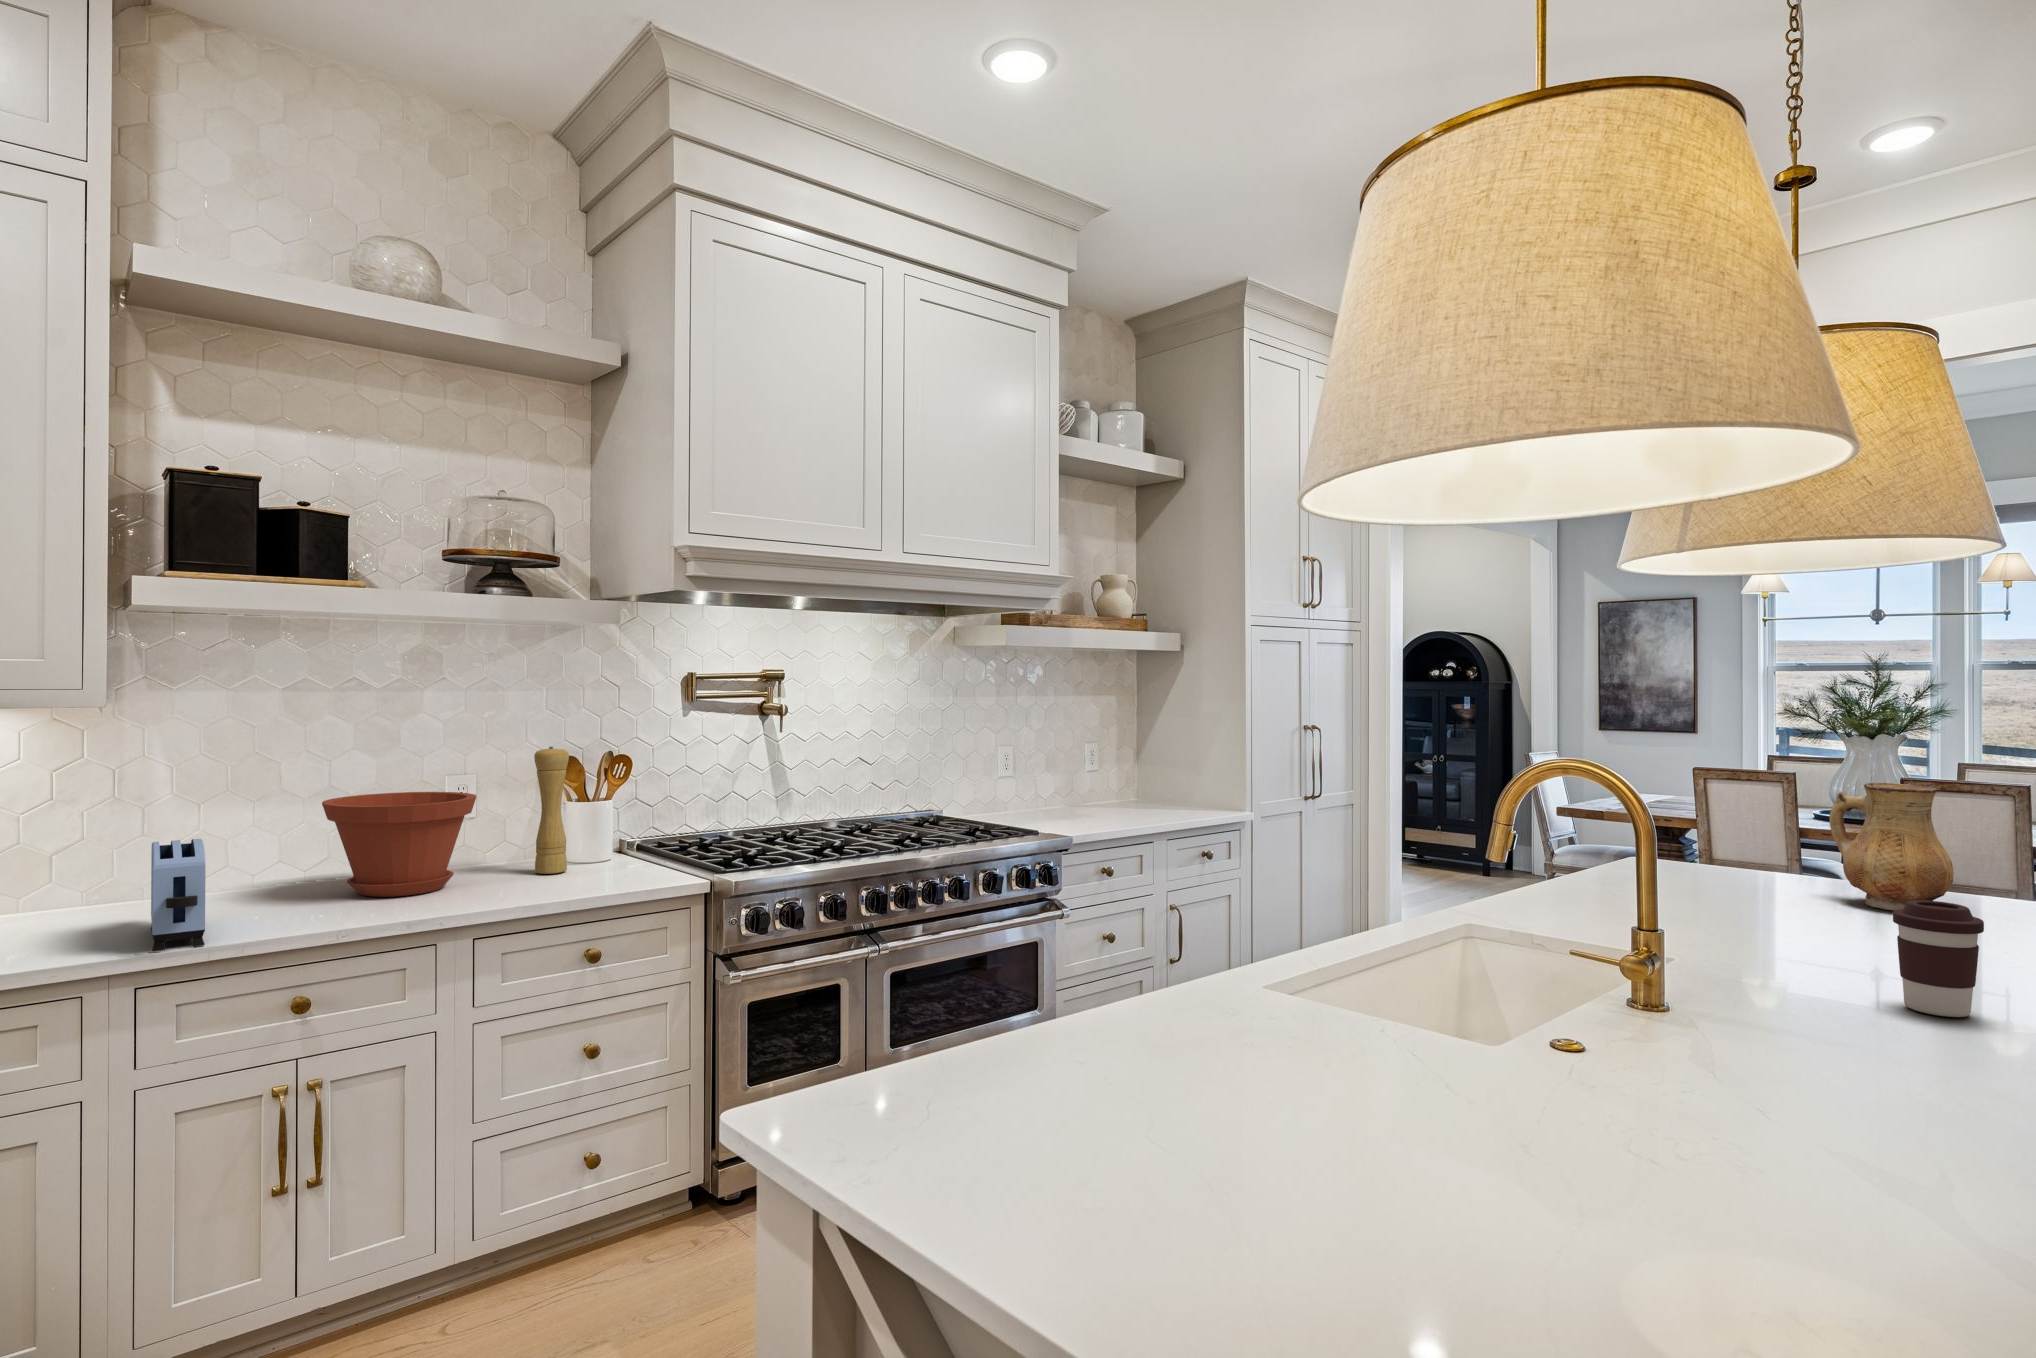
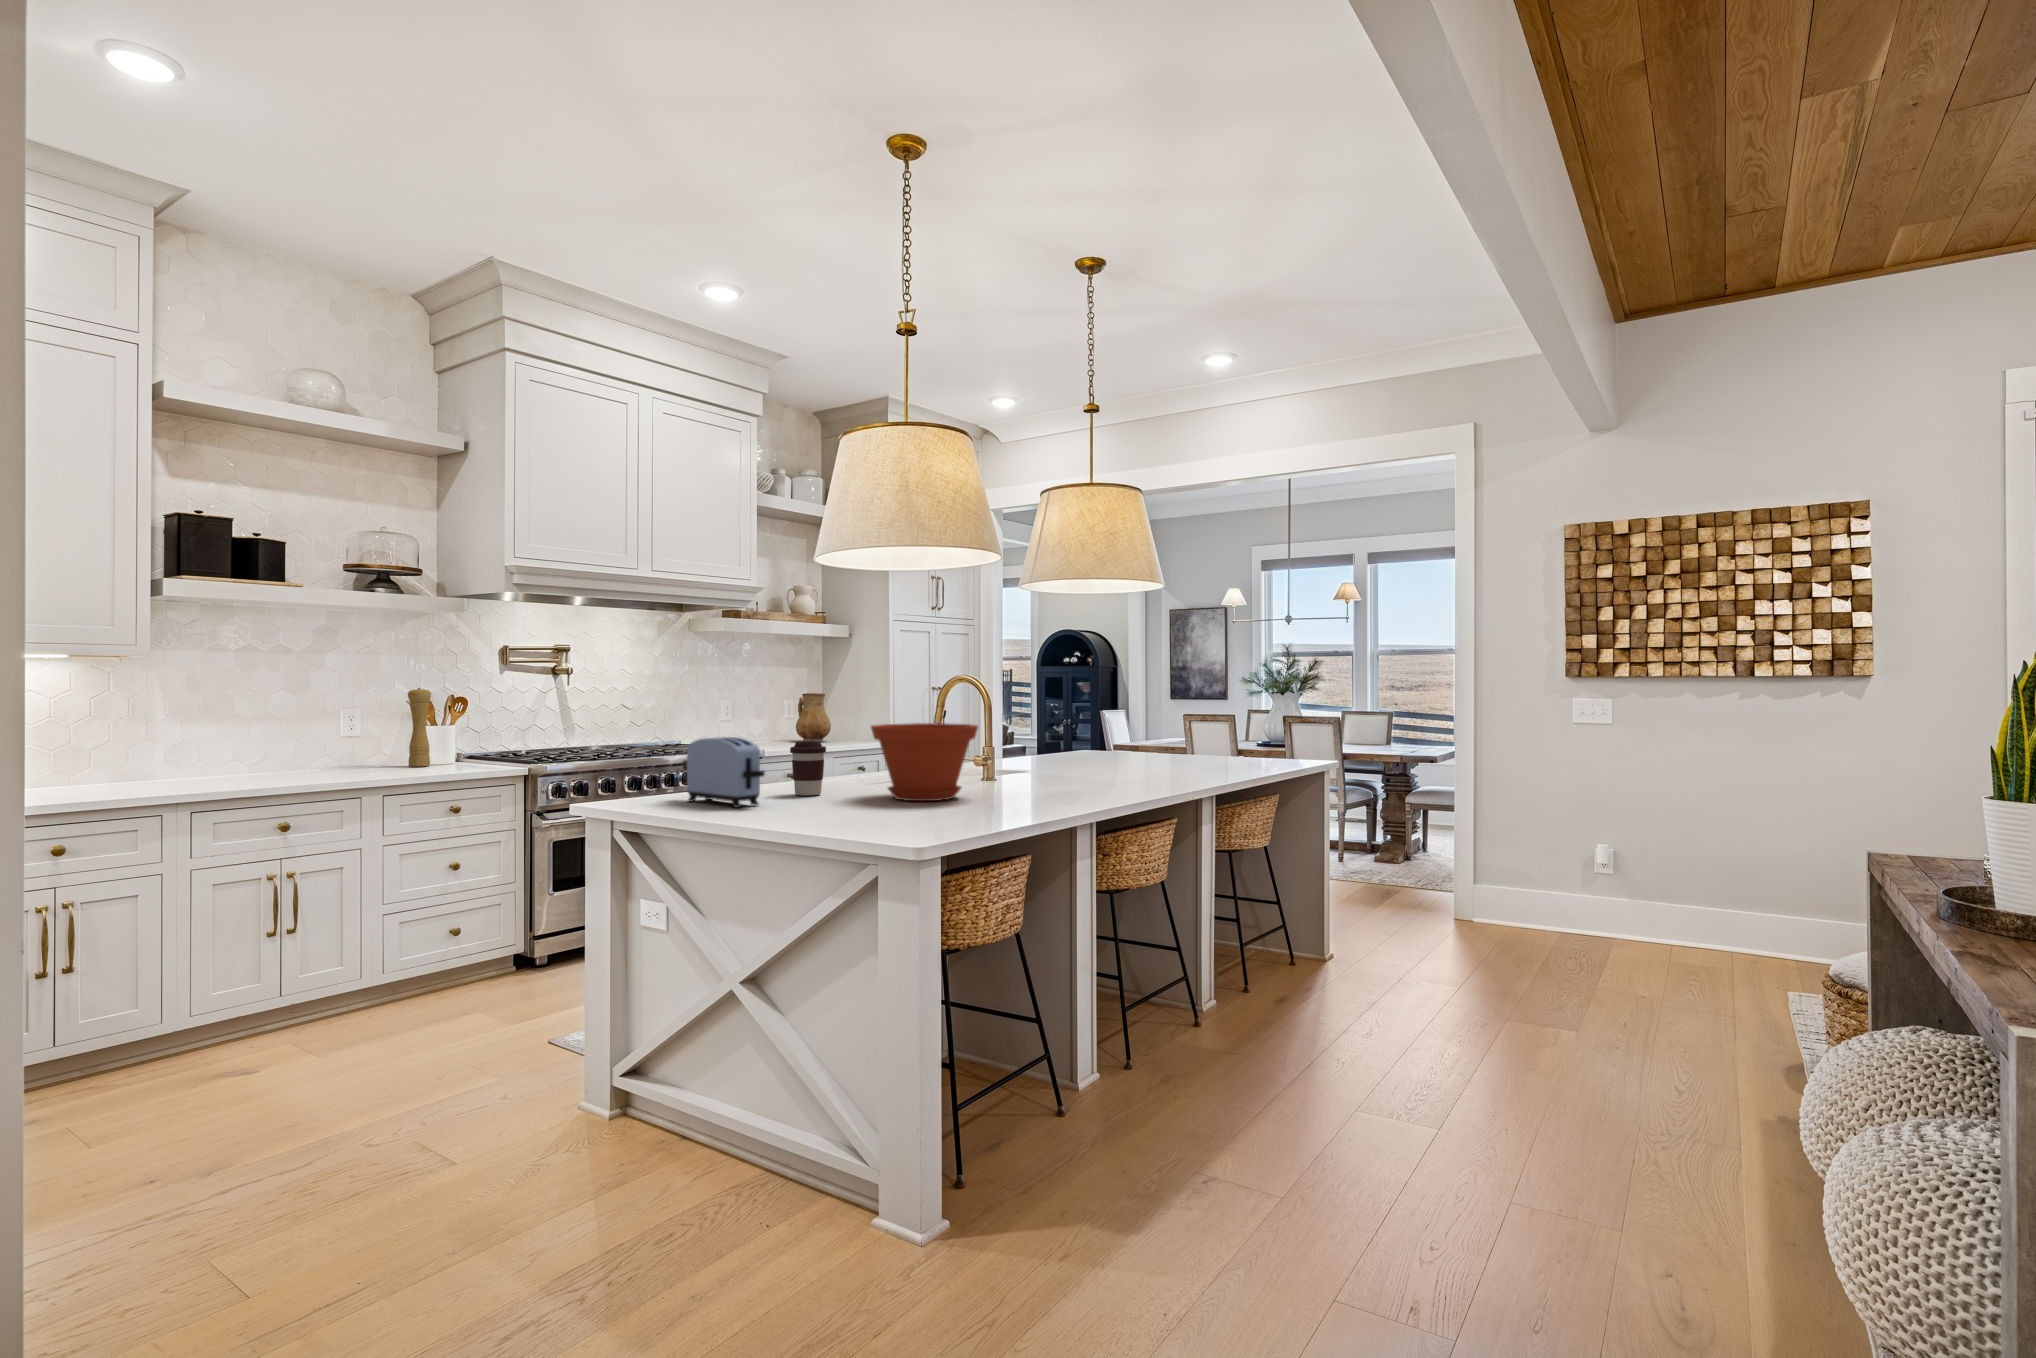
ceramic pitcher: present [1829,783,1954,911] -> present [796,693,831,742]
plant pot: present [322,792,476,897] -> present [871,723,978,801]
toaster: present [151,839,206,951] -> present [682,737,765,807]
coffee cup: present [1893,900,1984,1017] -> present [790,741,826,796]

